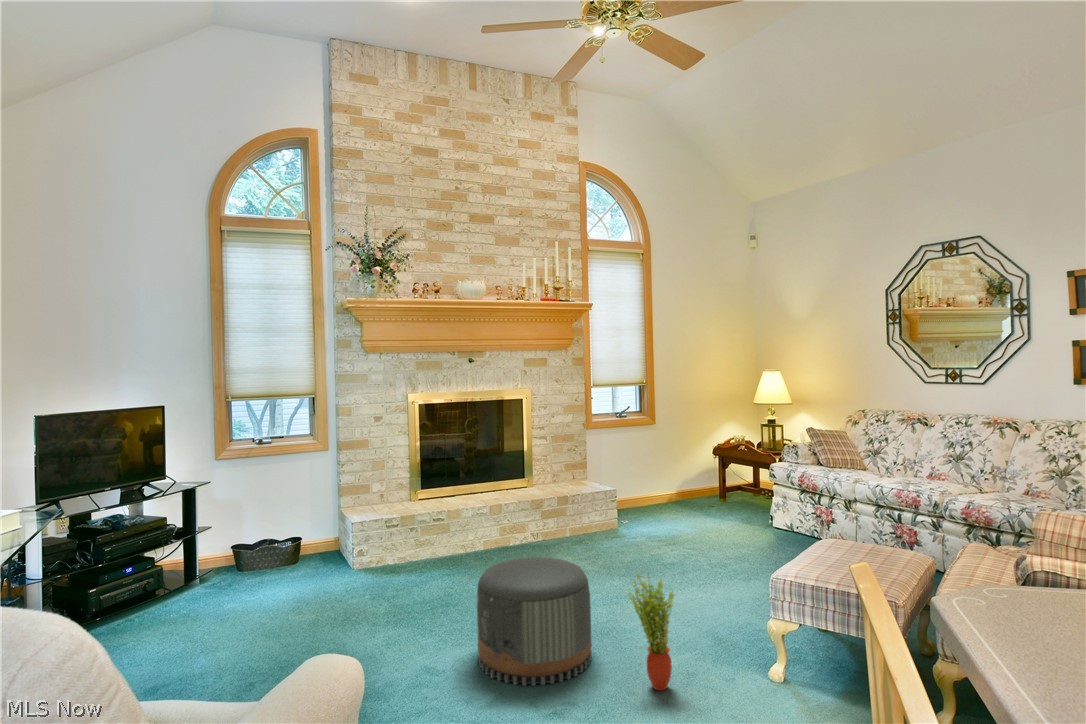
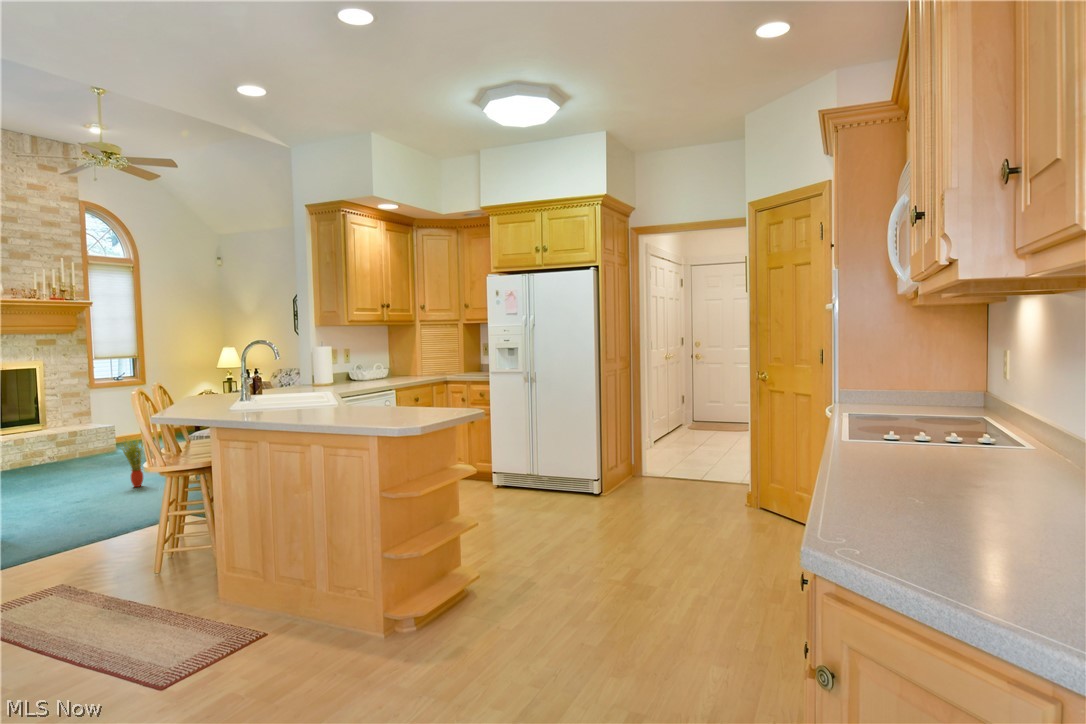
pouf: present [477,557,592,686] -> none [29,443,101,498]

